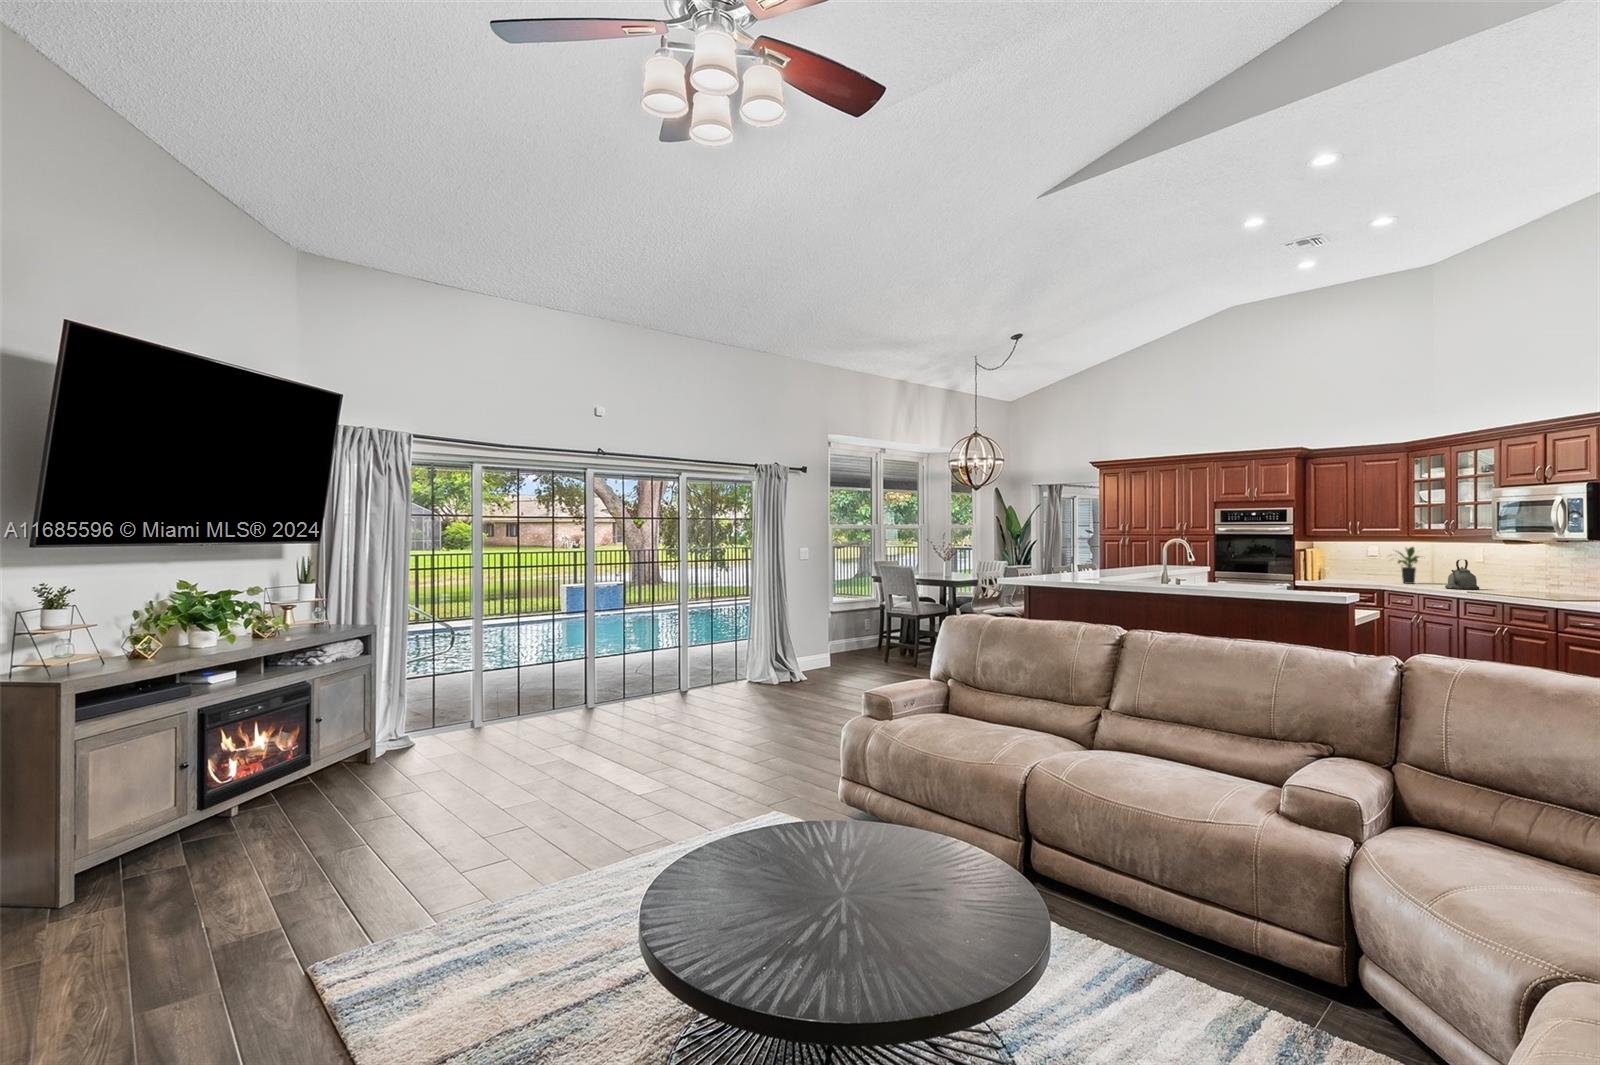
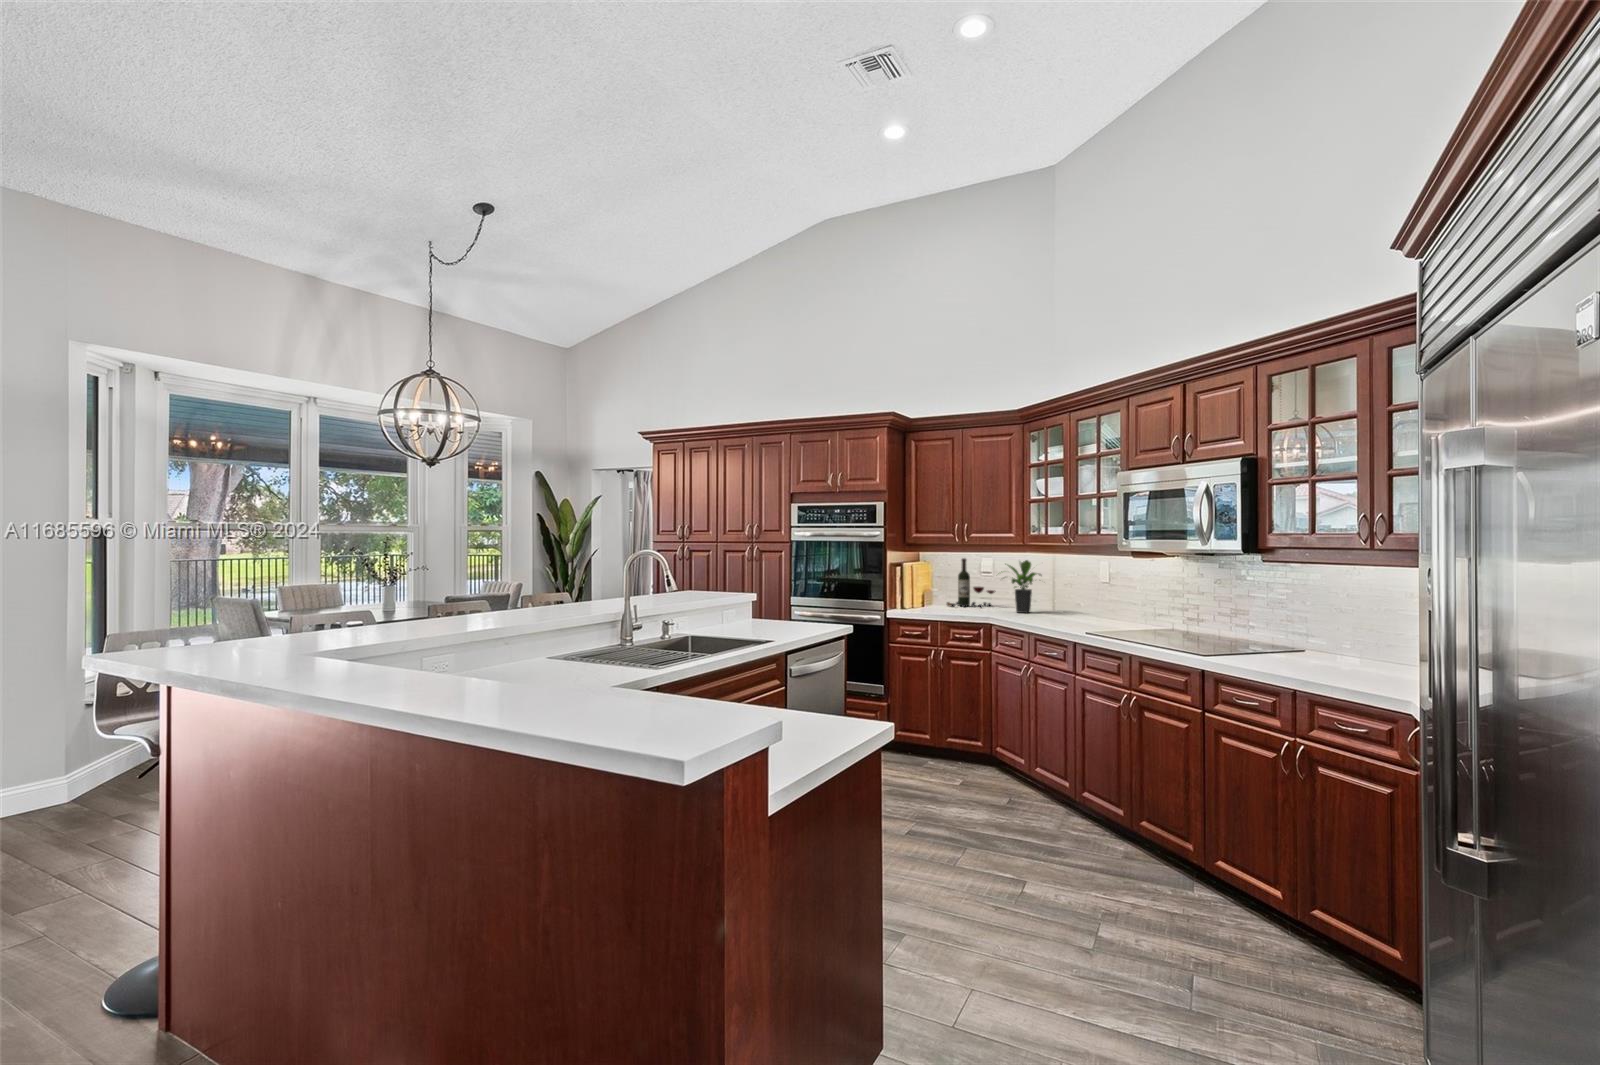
wine bottle: none [1339,546,1383,581] -> present [947,558,994,607]
kettle: present [1445,560,1479,590] -> none [1062,580,1103,626]

